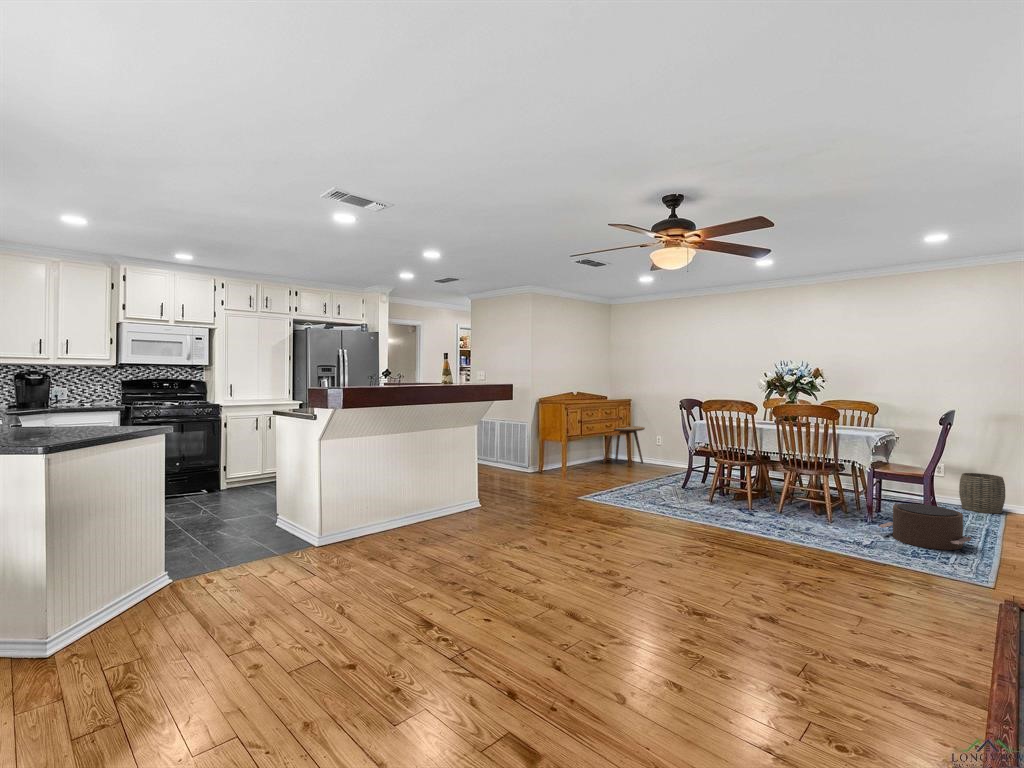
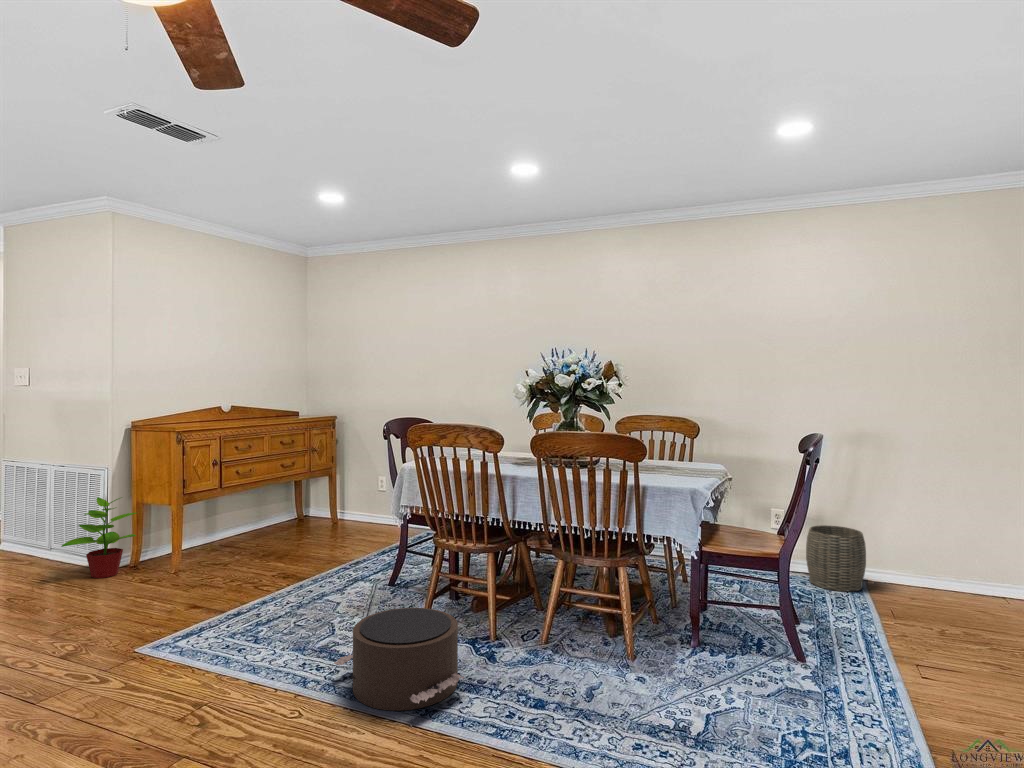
side table: present [603,426,645,467] -> none [283,460,358,535]
potted plant: none [516,435,547,476] -> present [61,498,136,578]
pouf: present [879,504,972,550] -> present [334,608,464,711]

